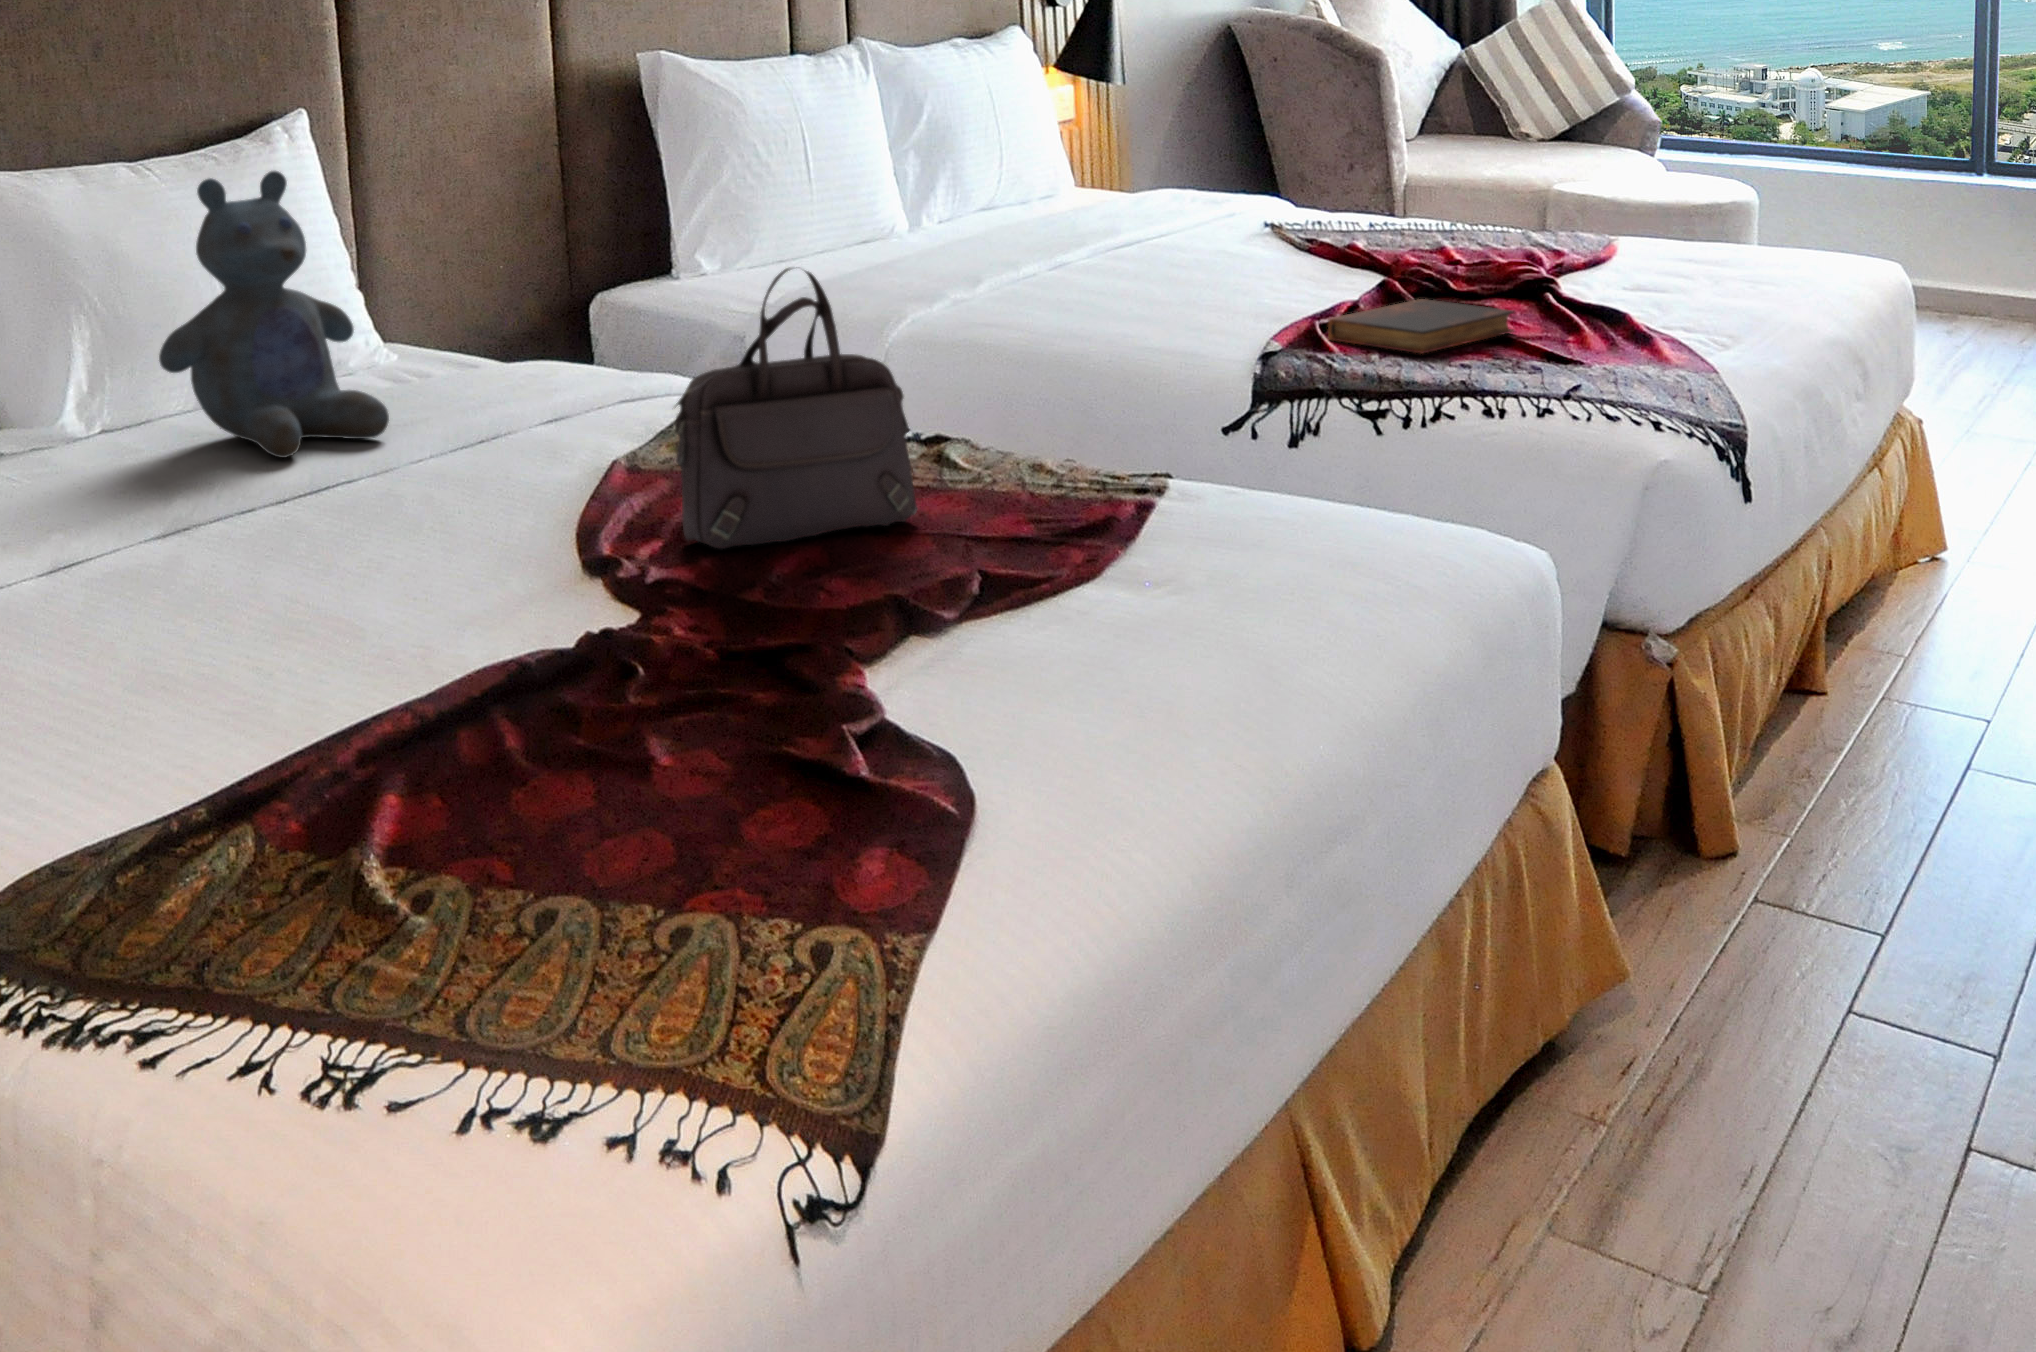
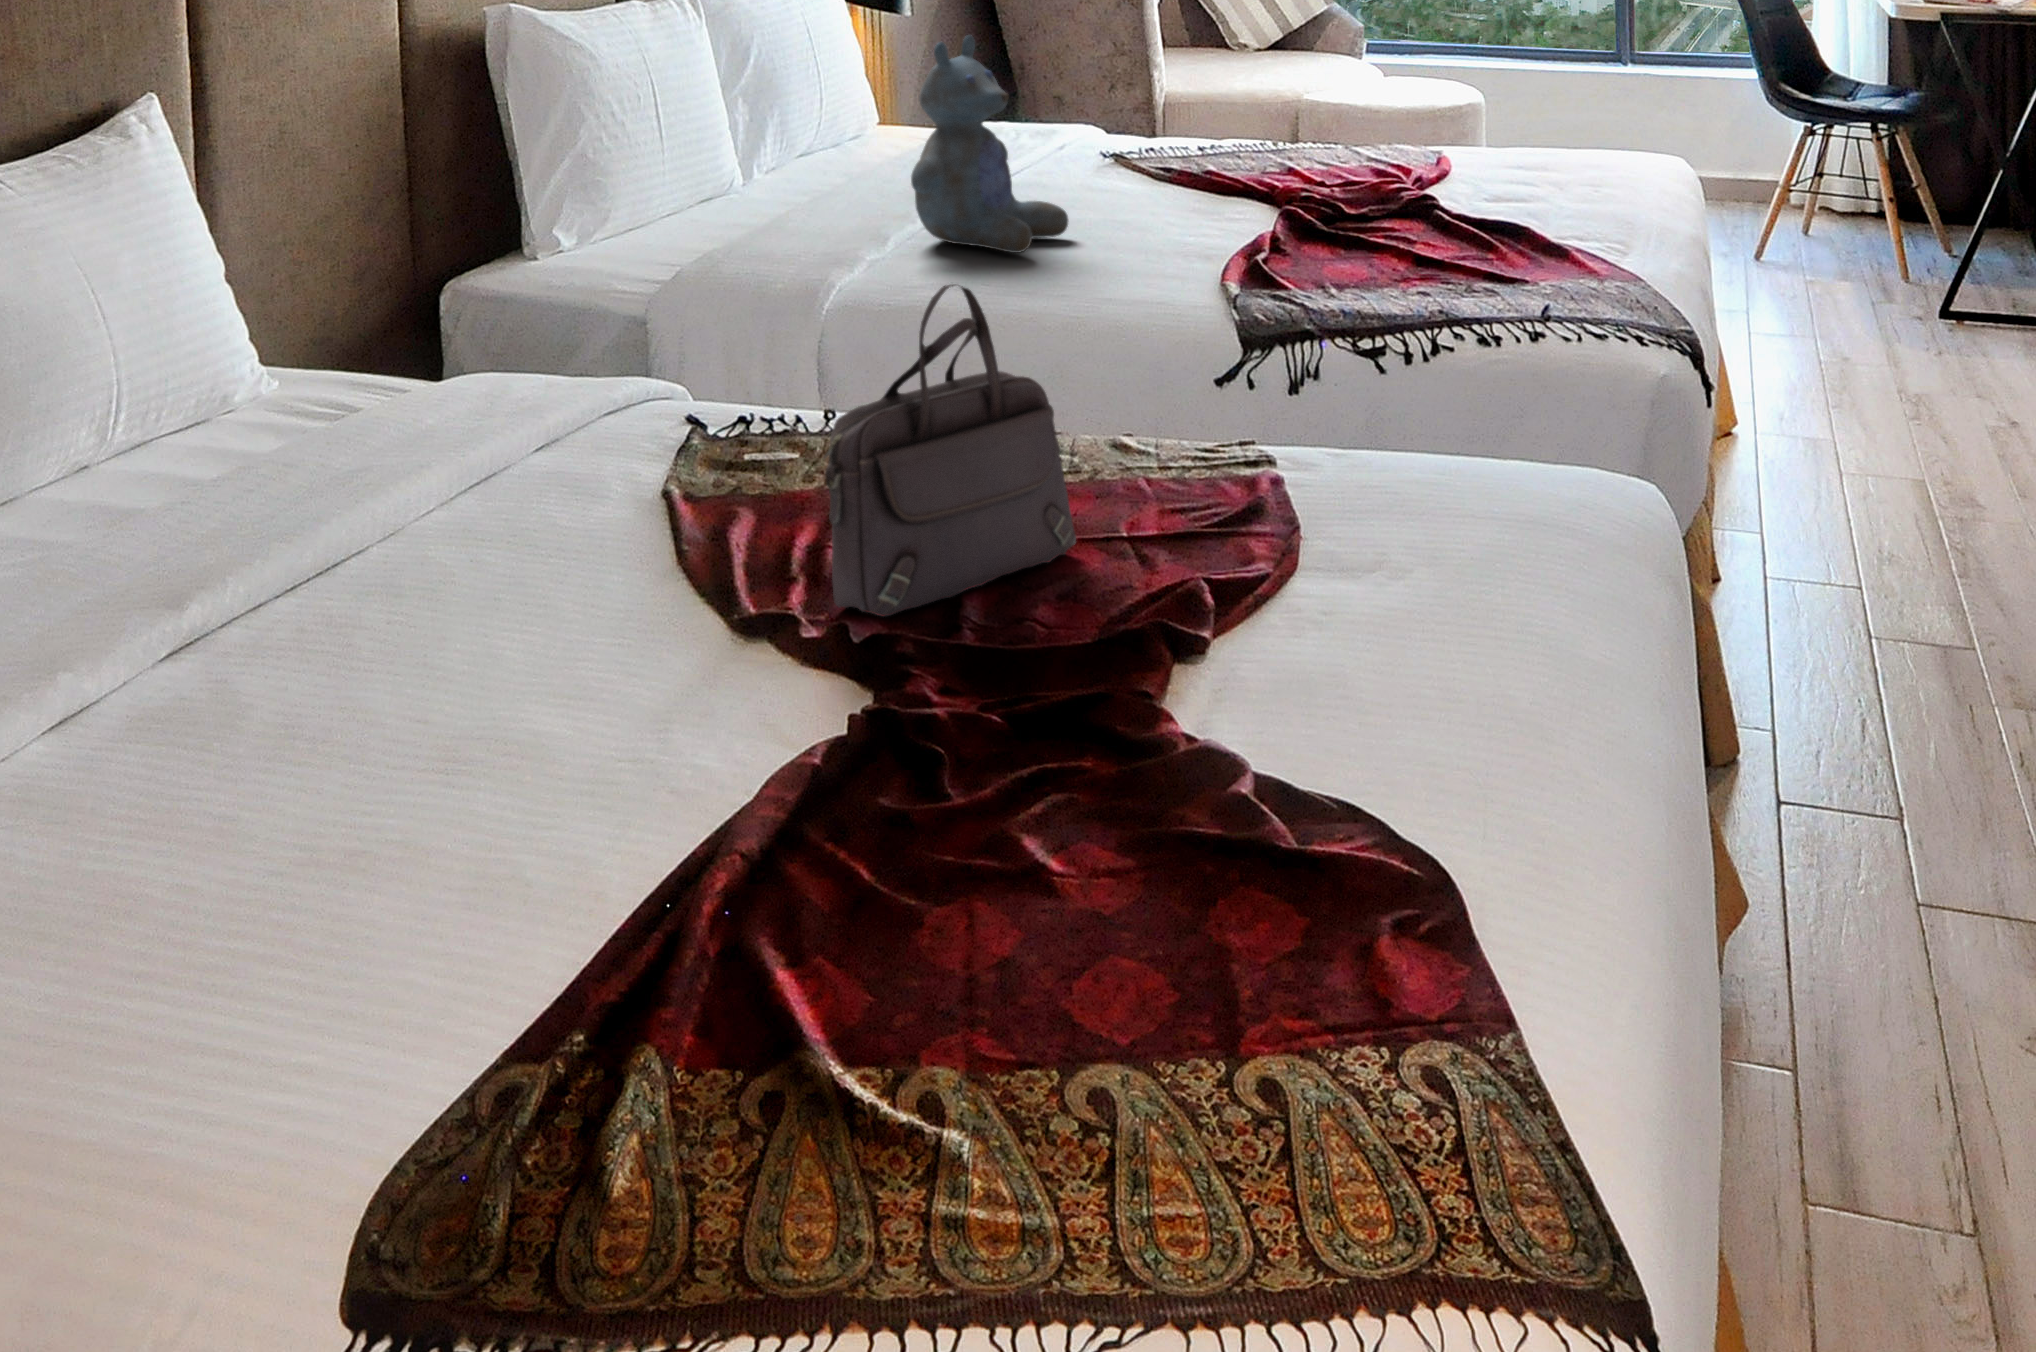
stuffed bear: present [159,171,389,458] -> present [911,35,1068,253]
book: present [1328,299,1514,354] -> none [1279,224,1446,285]

